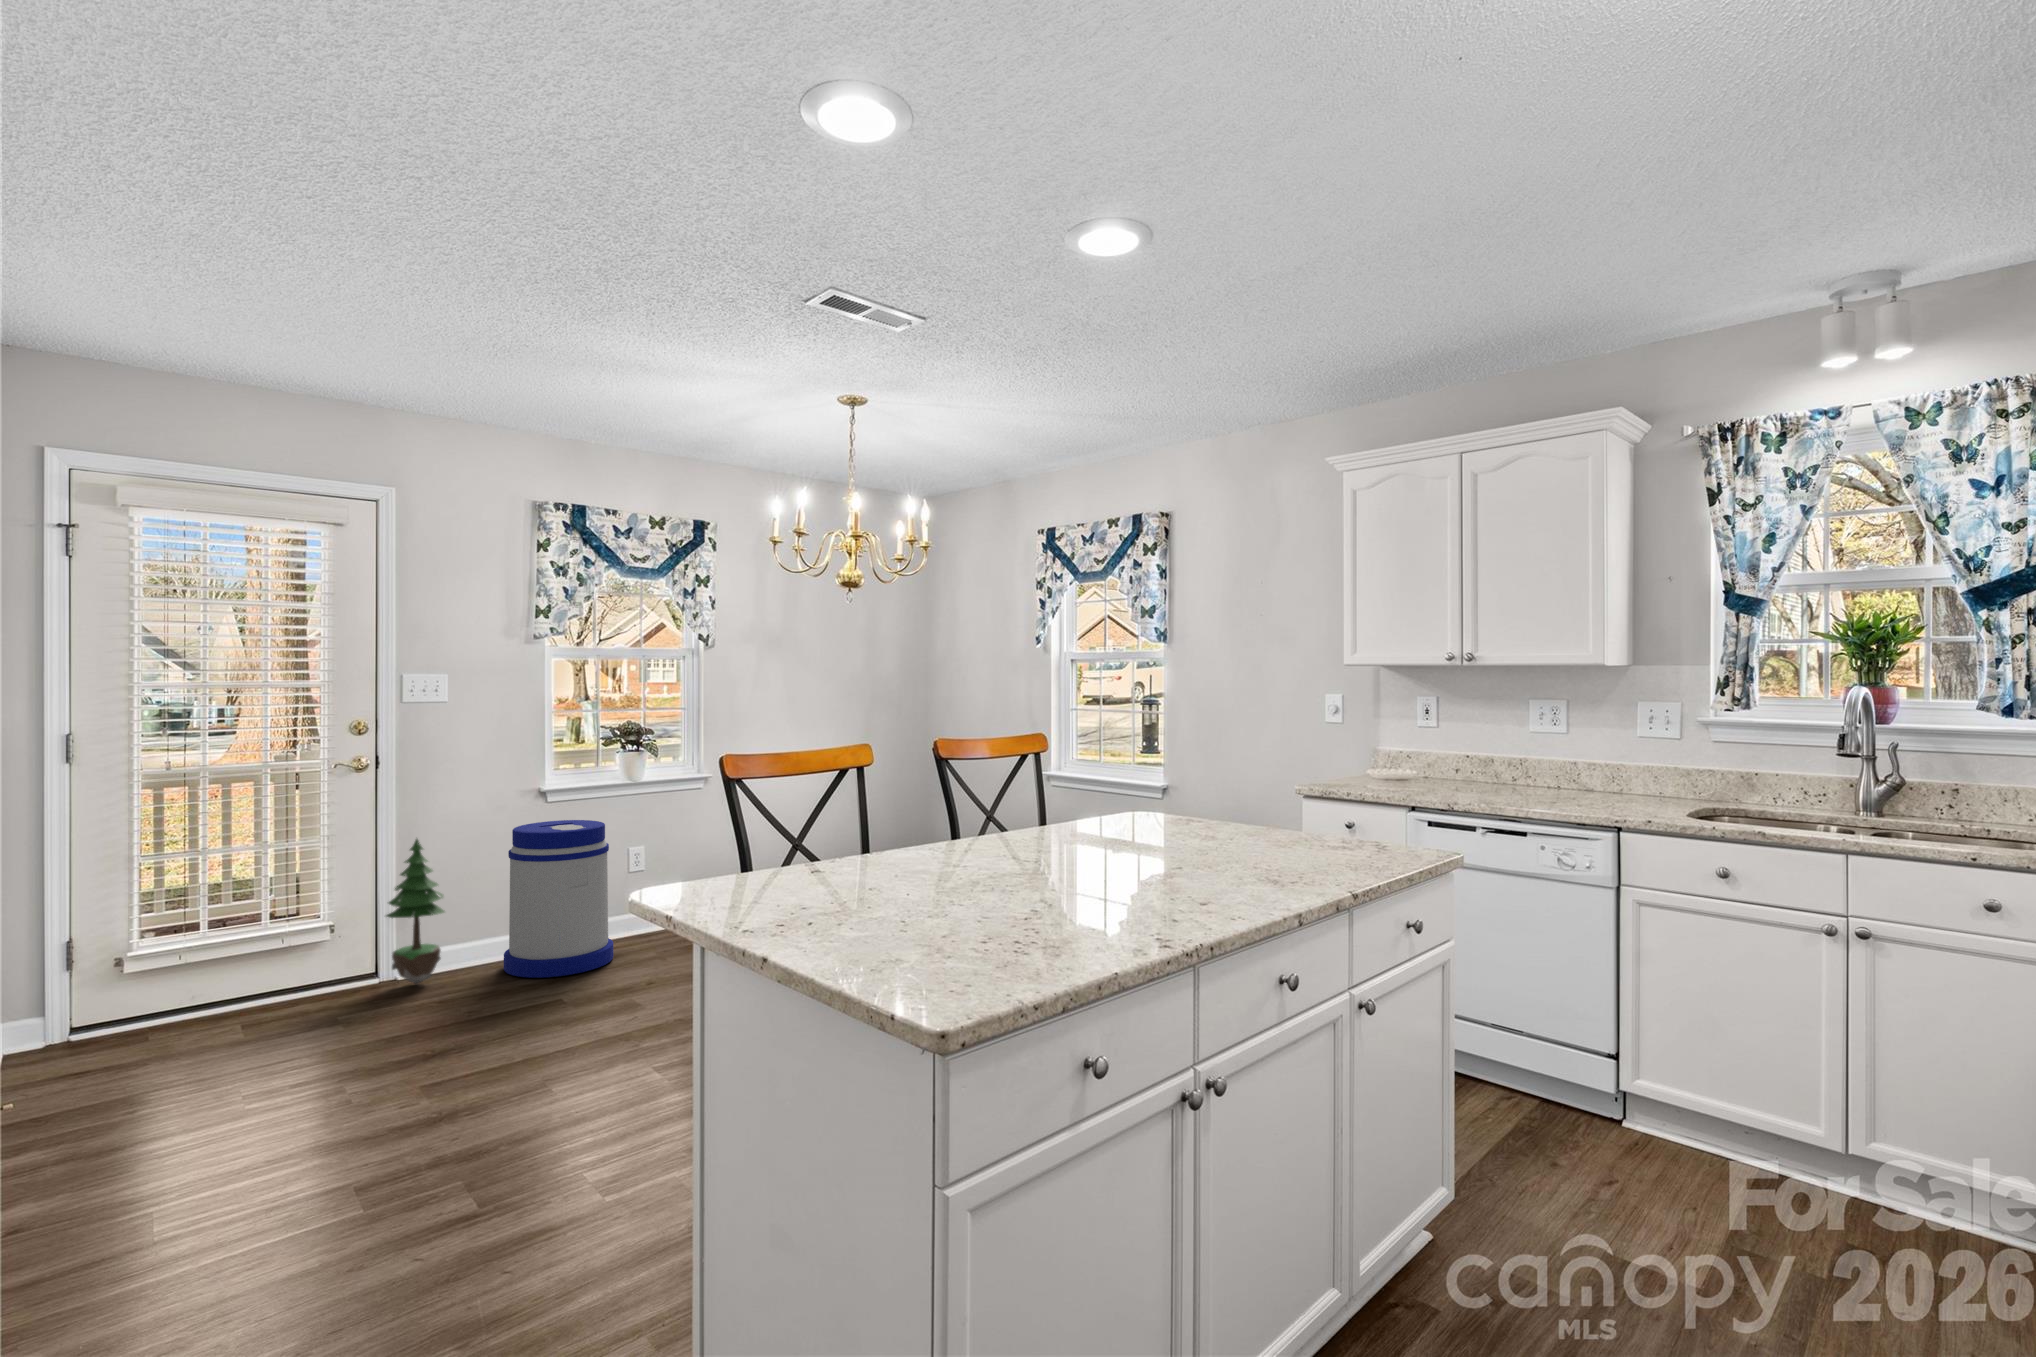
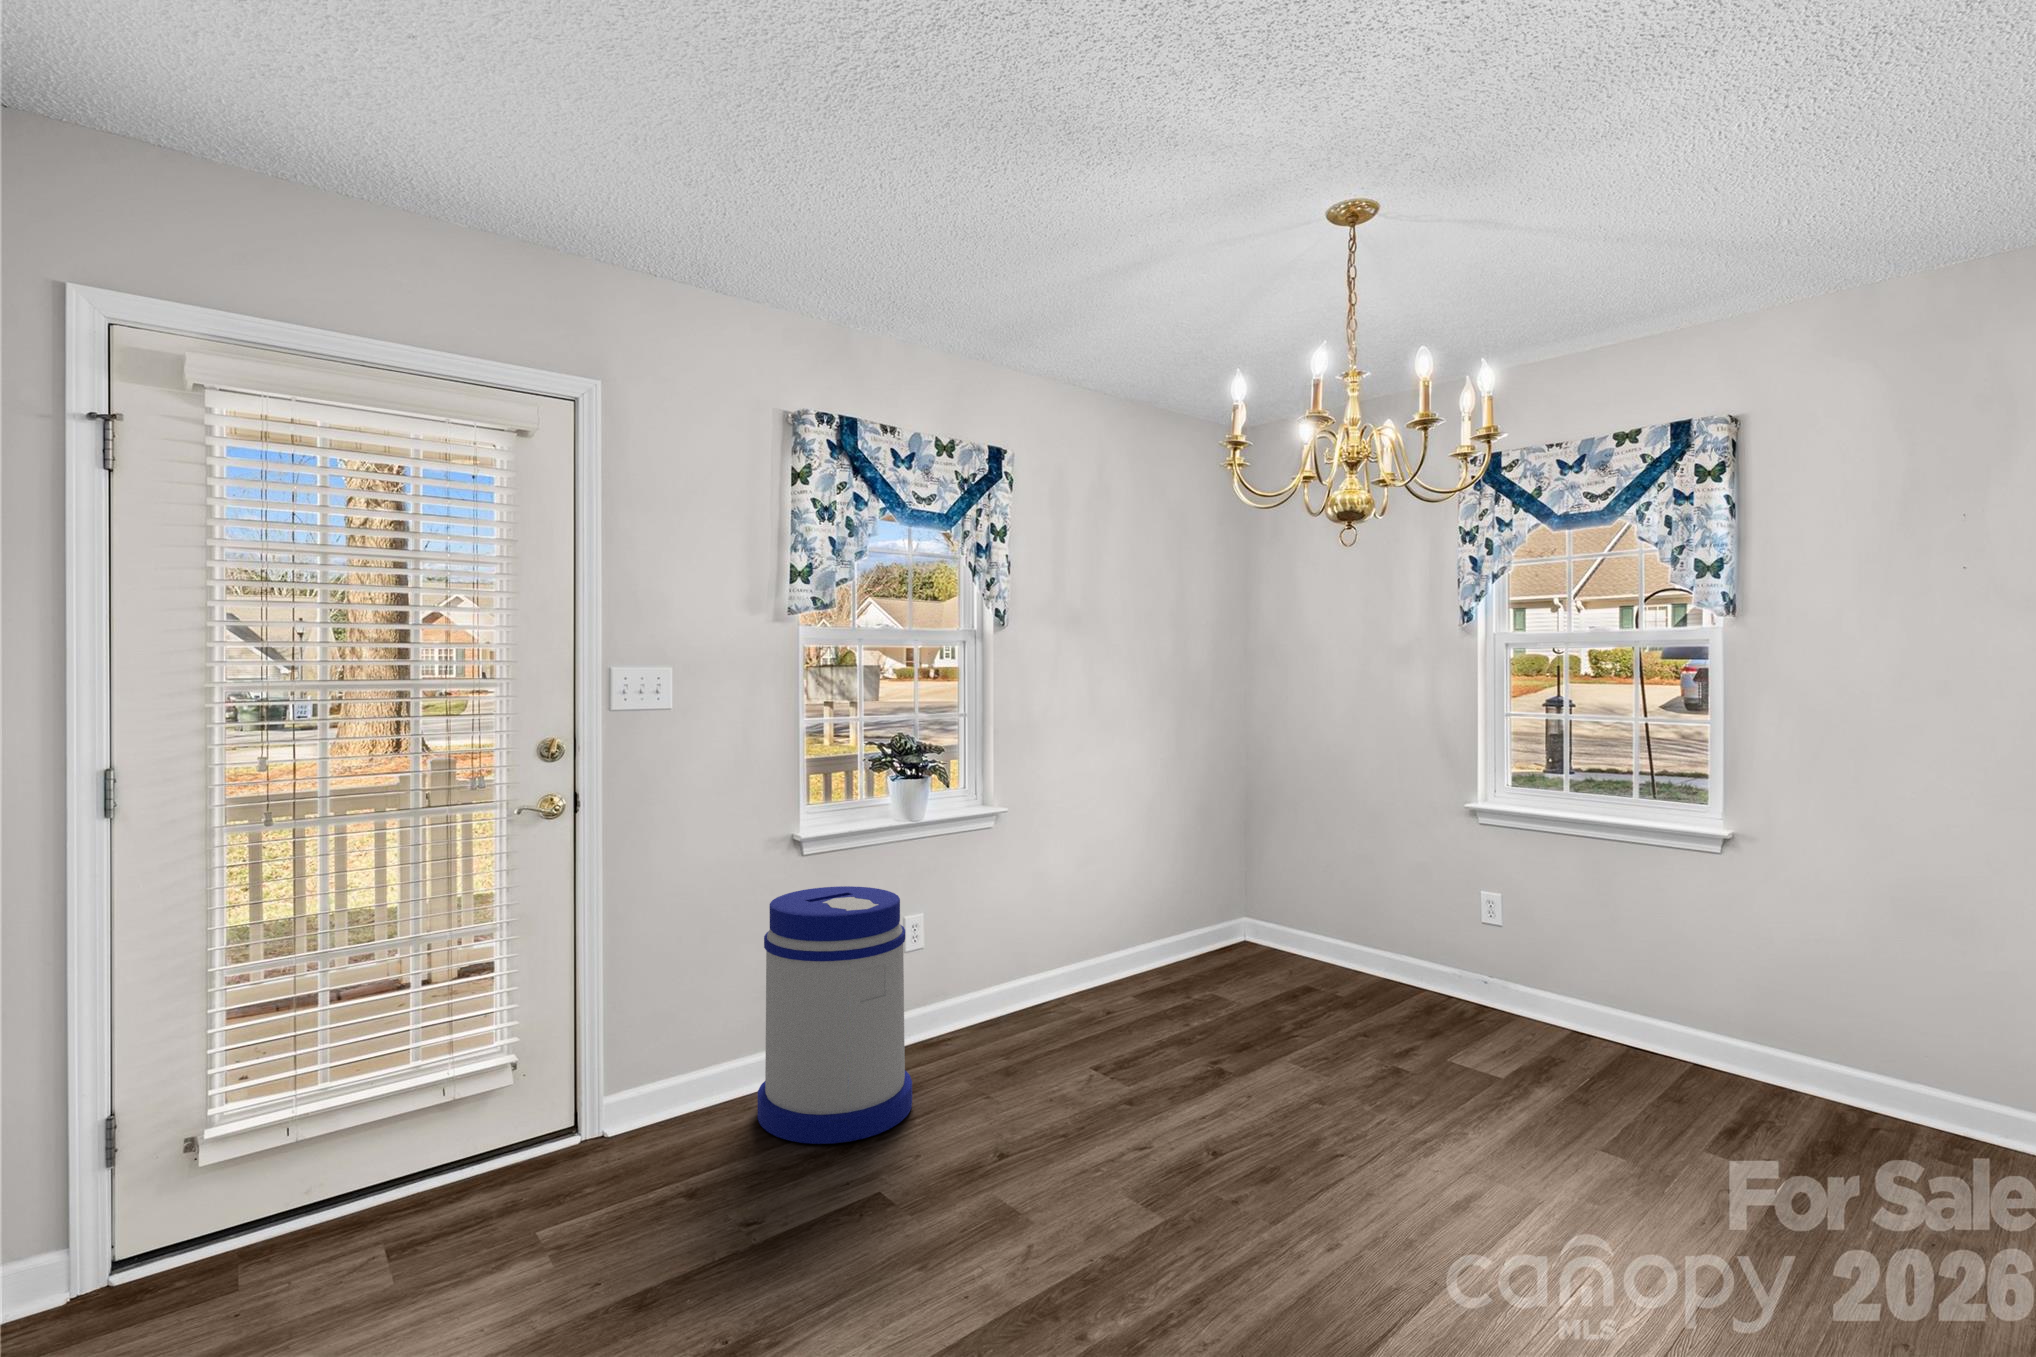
potted tree: present [386,839,445,984] -> none [591,923,680,1154]

